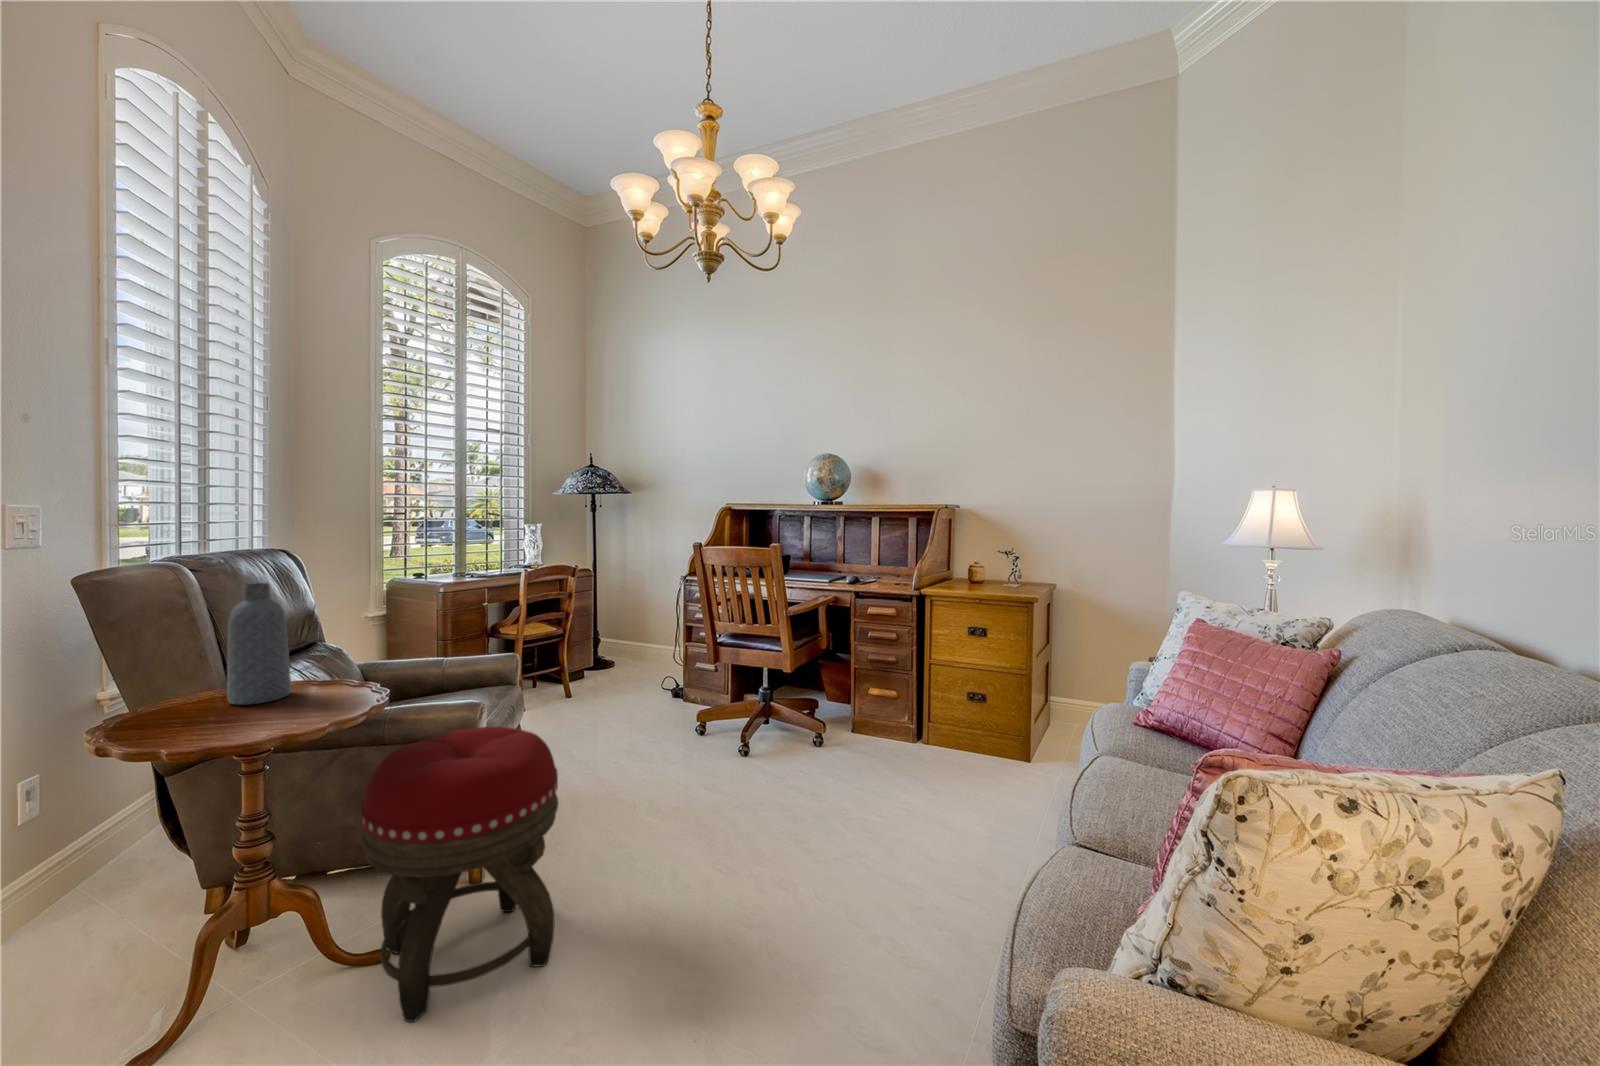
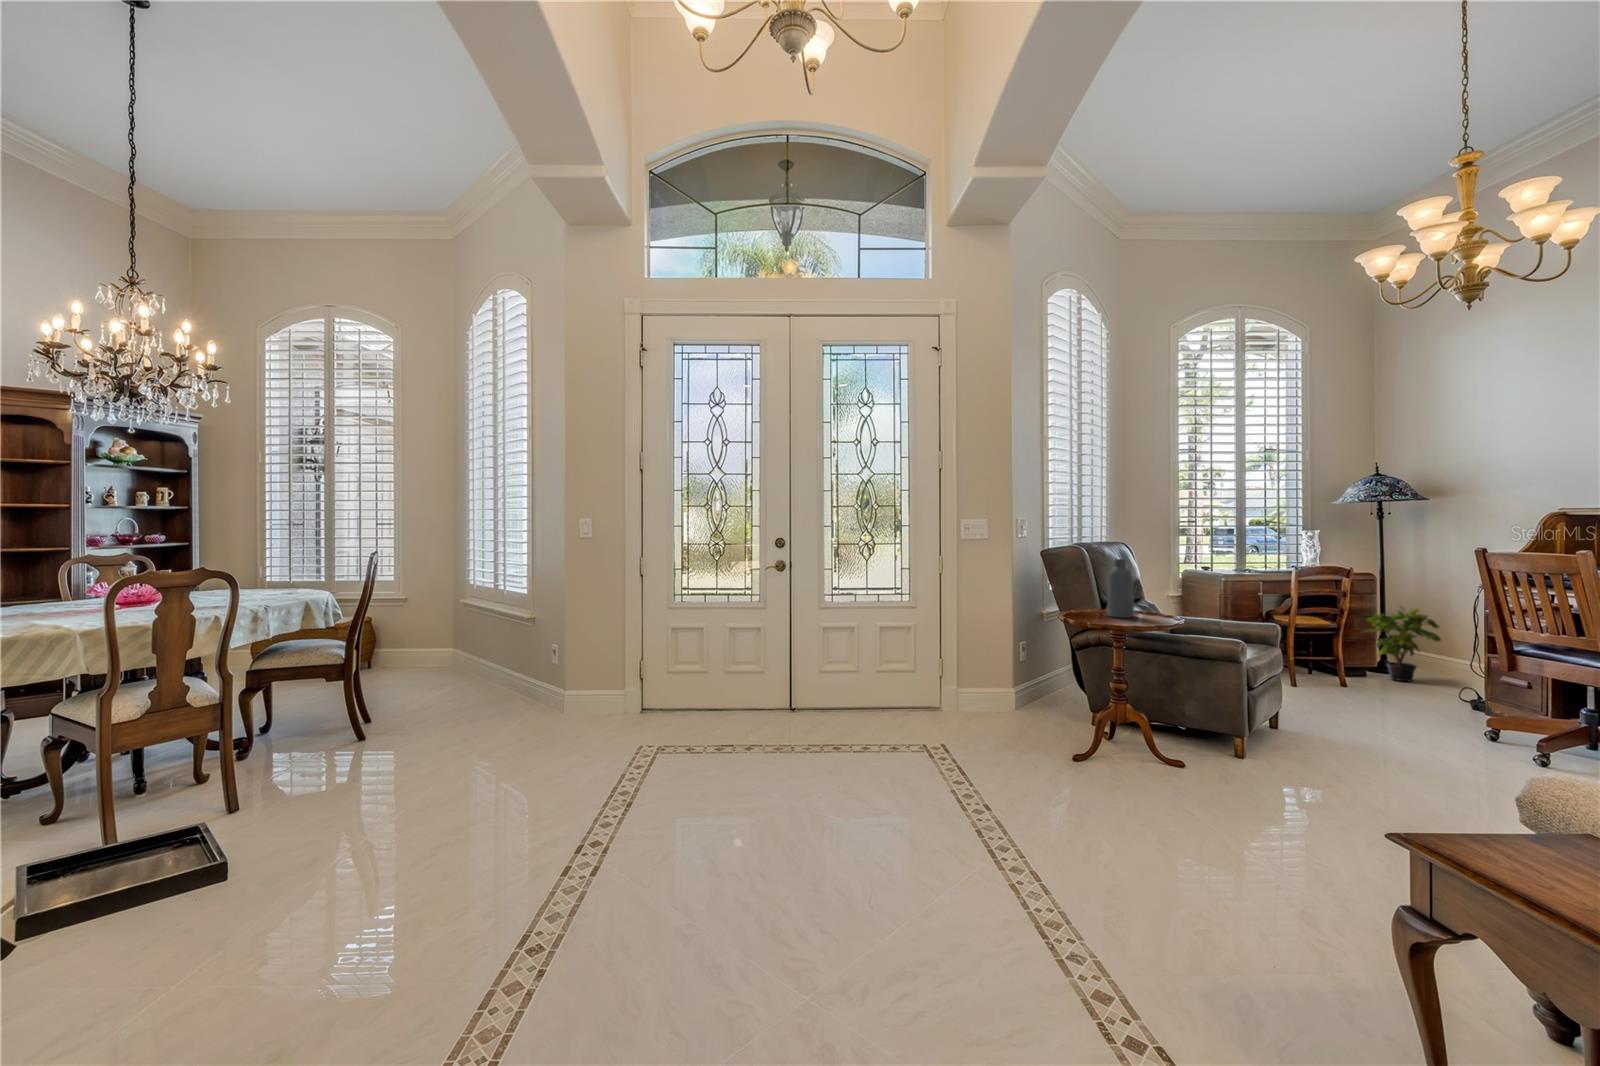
potted plant: none [580,600,643,676] -> present [1363,606,1441,682]
footstool: present [361,727,558,1022] -> none [1169,653,1291,804]

